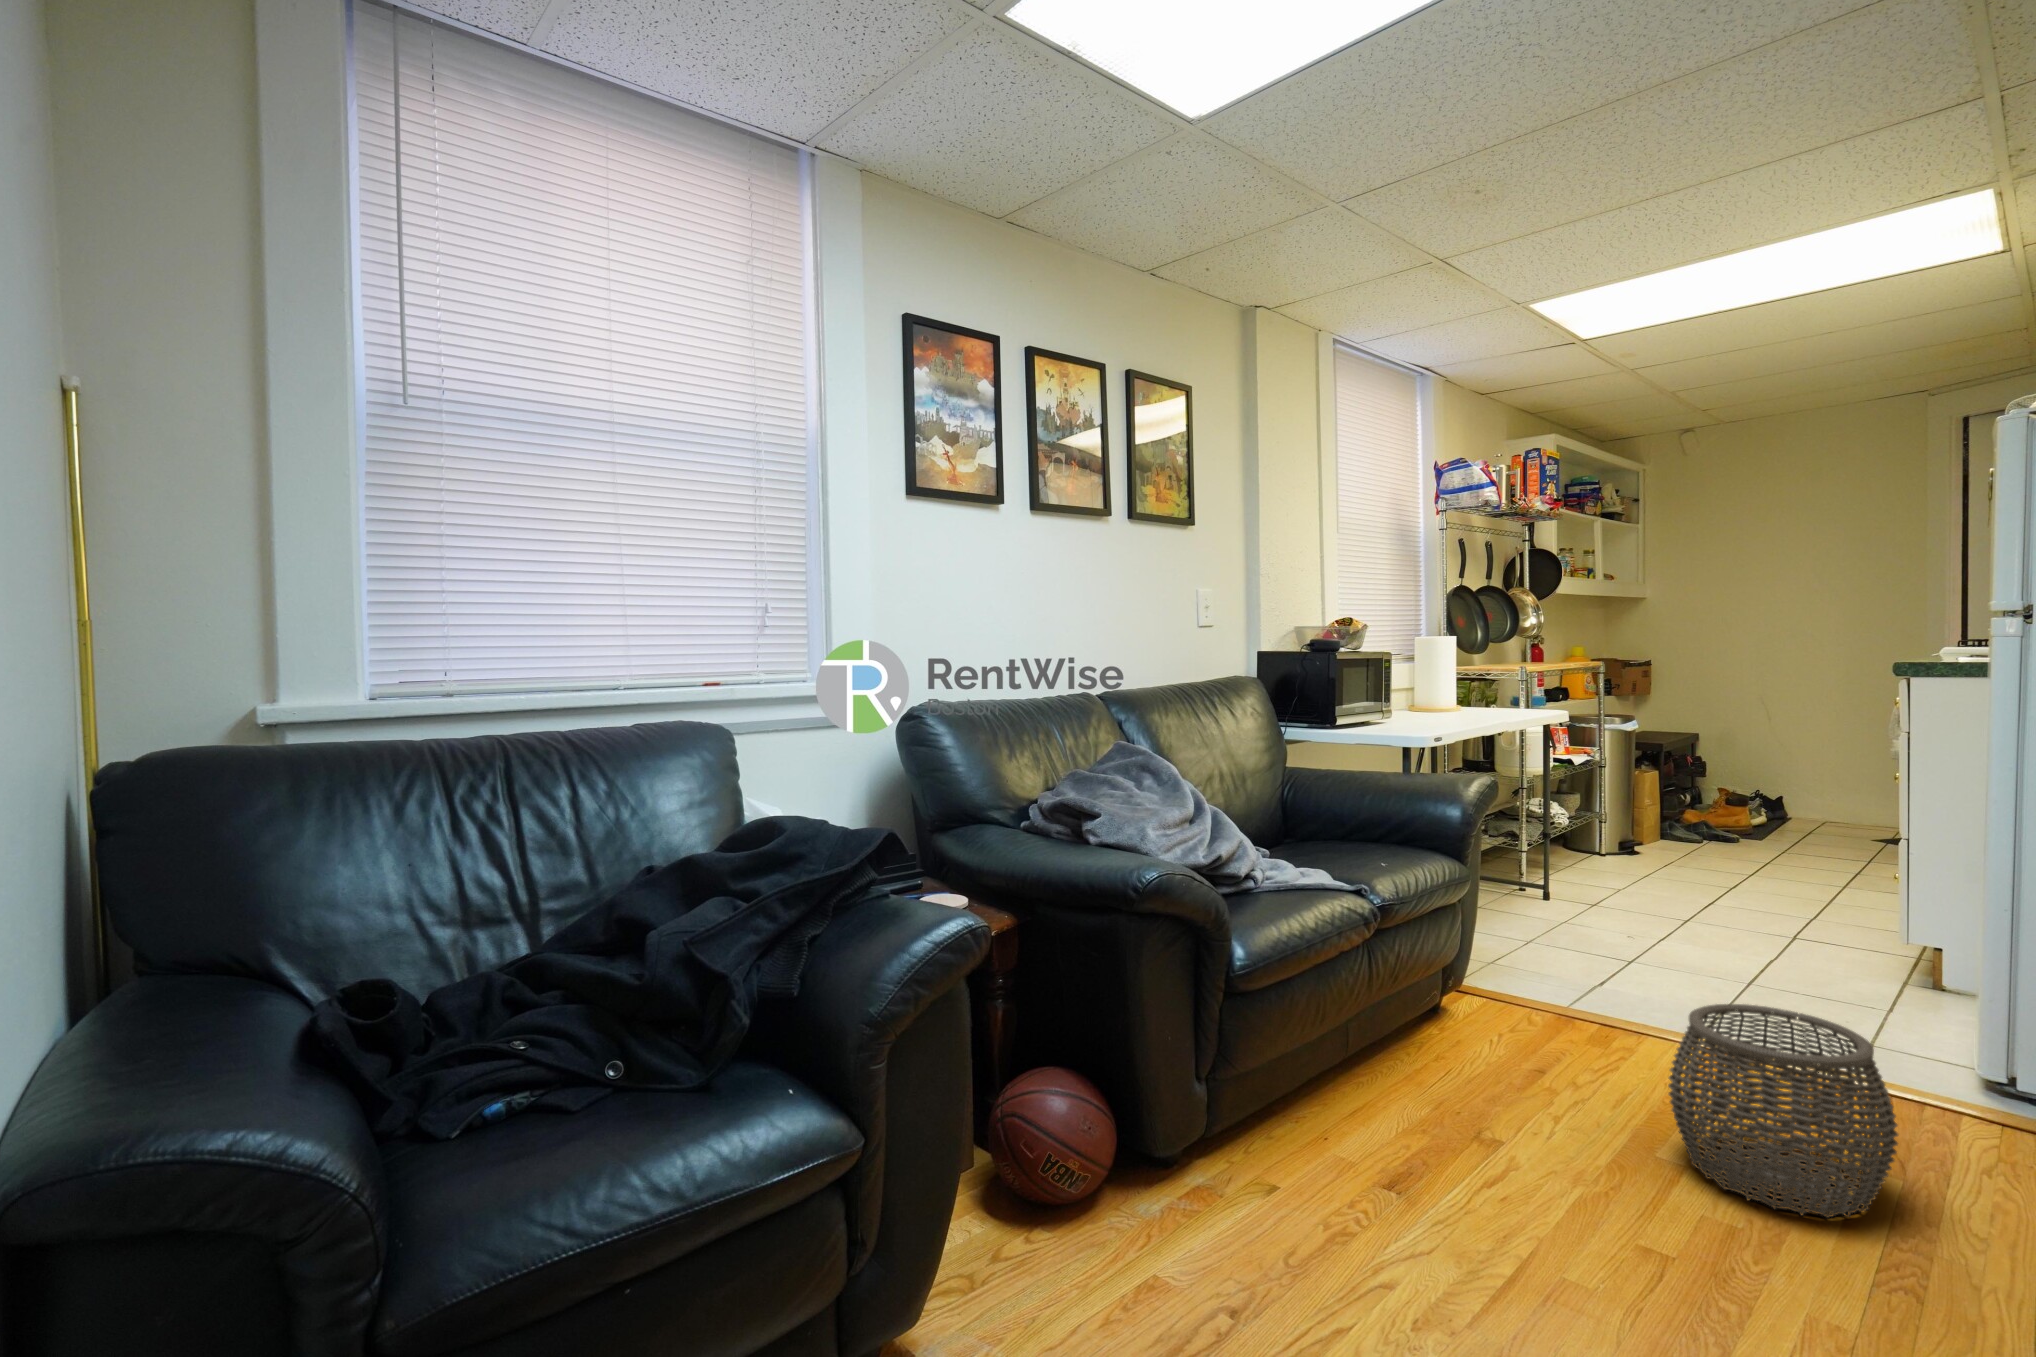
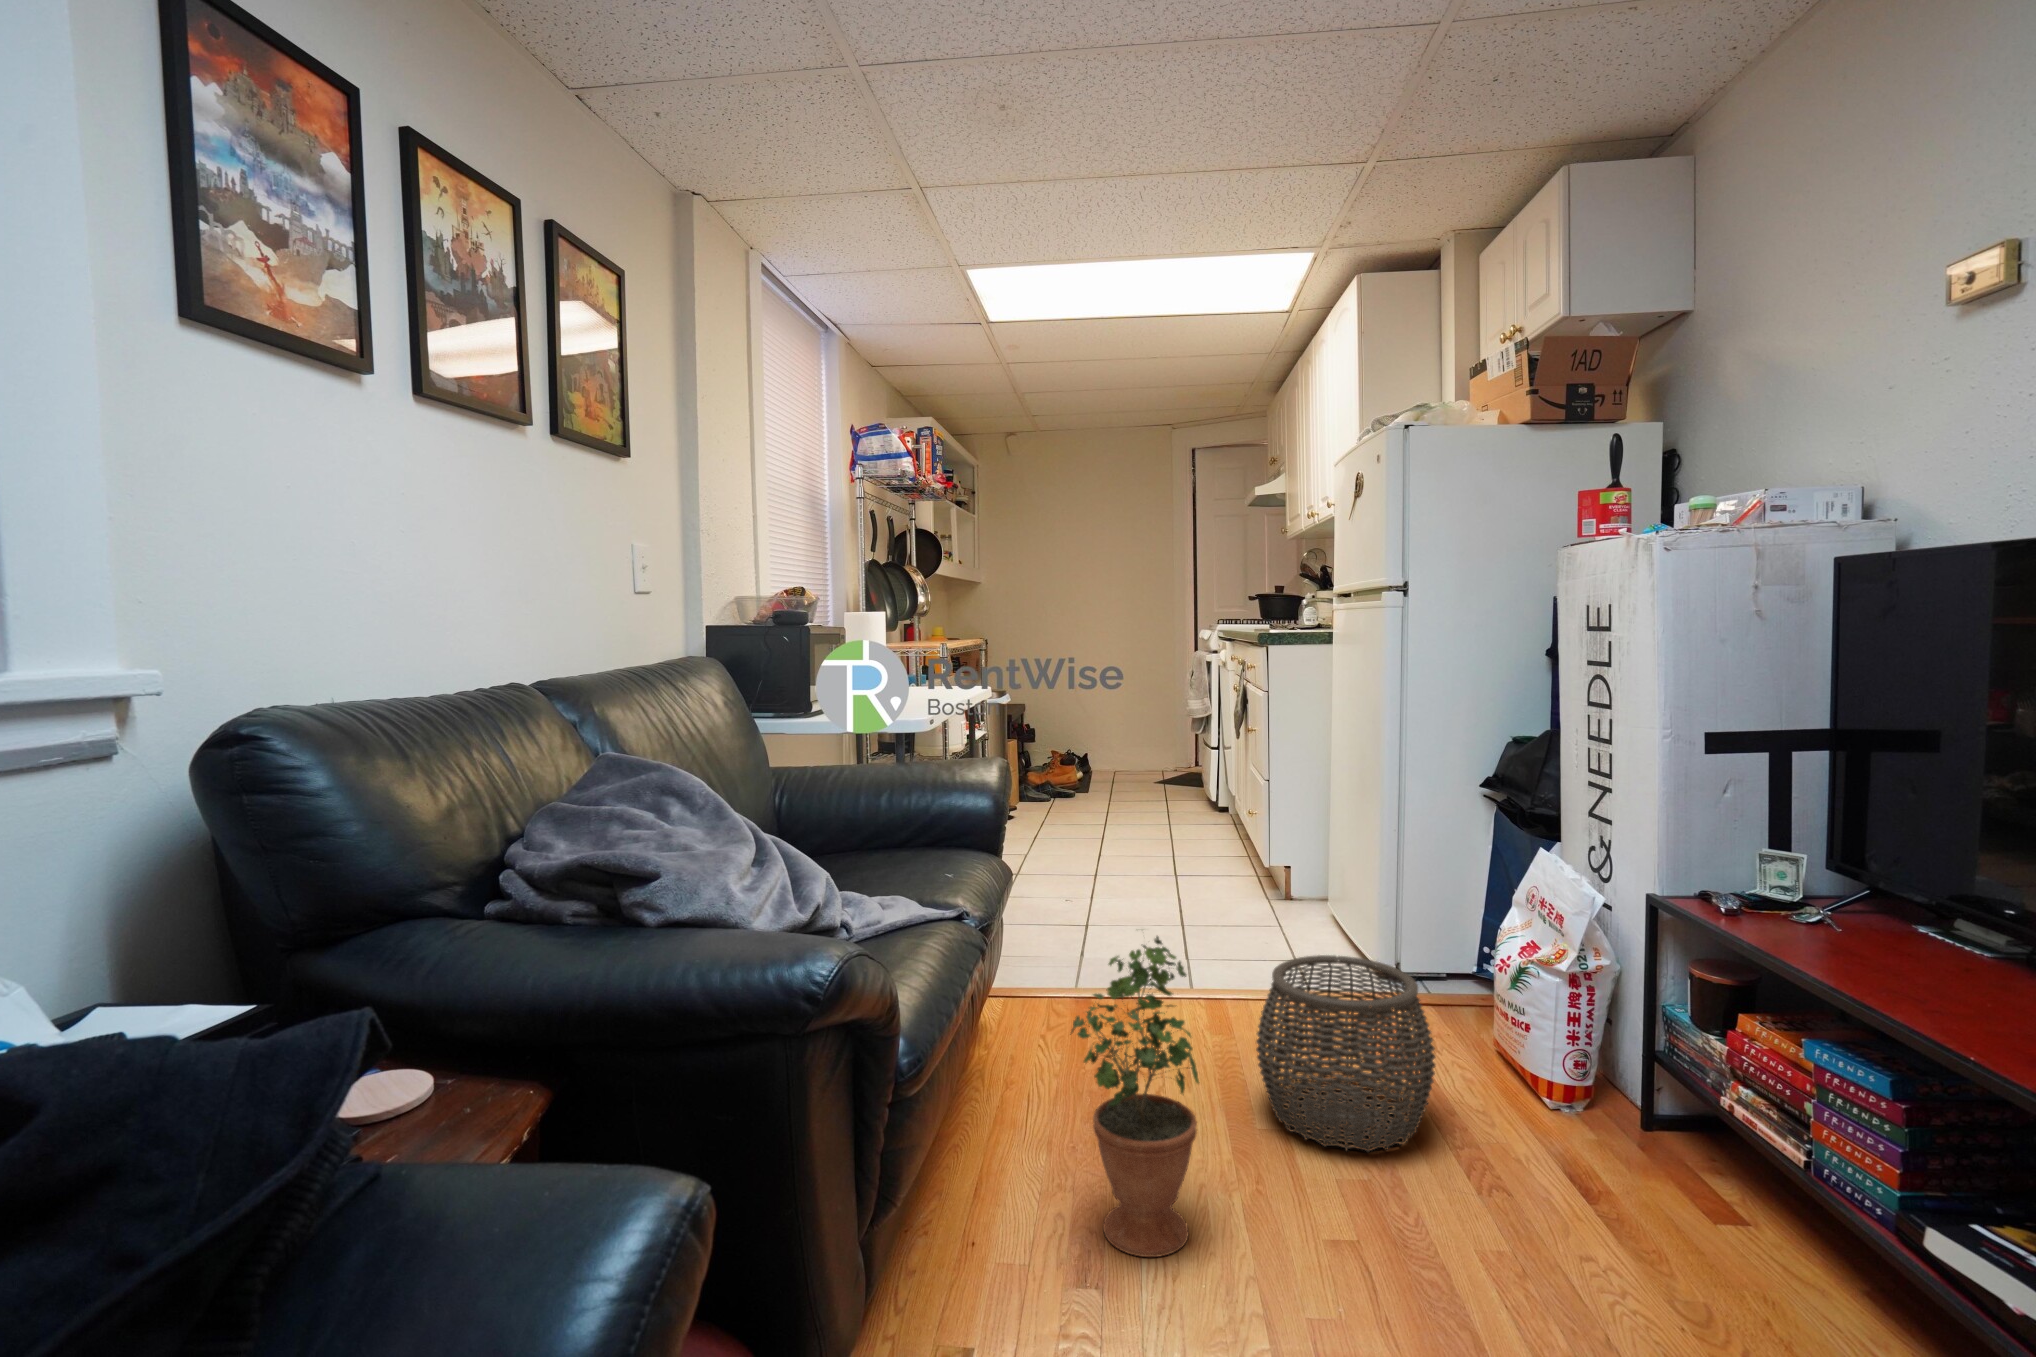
potted plant: none [1403,923,1526,1199] -> present [1070,936,1200,1257]

